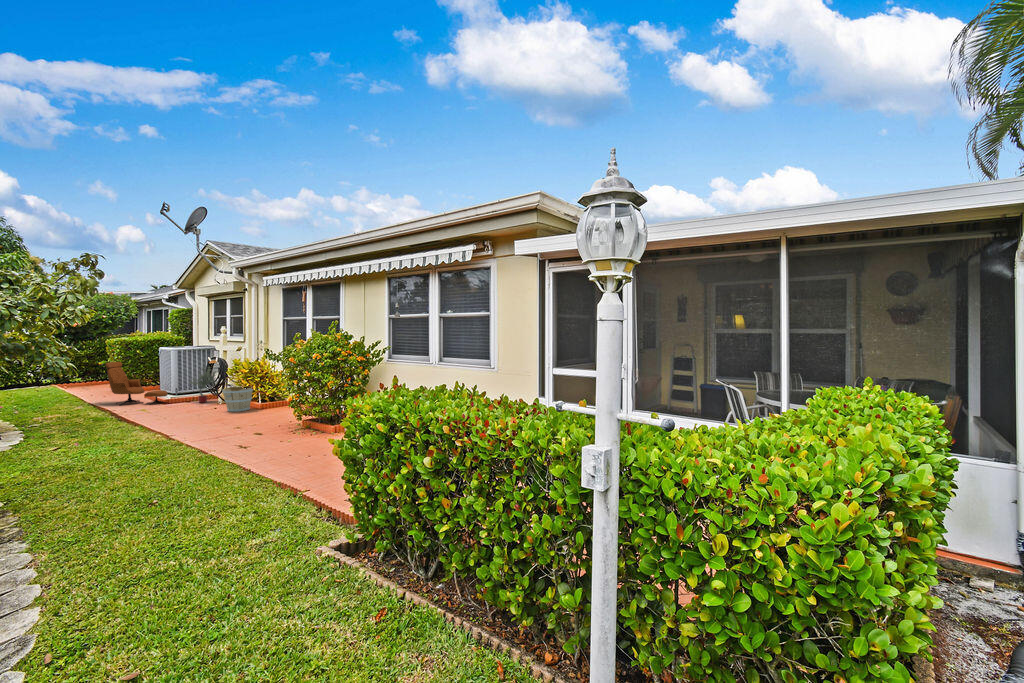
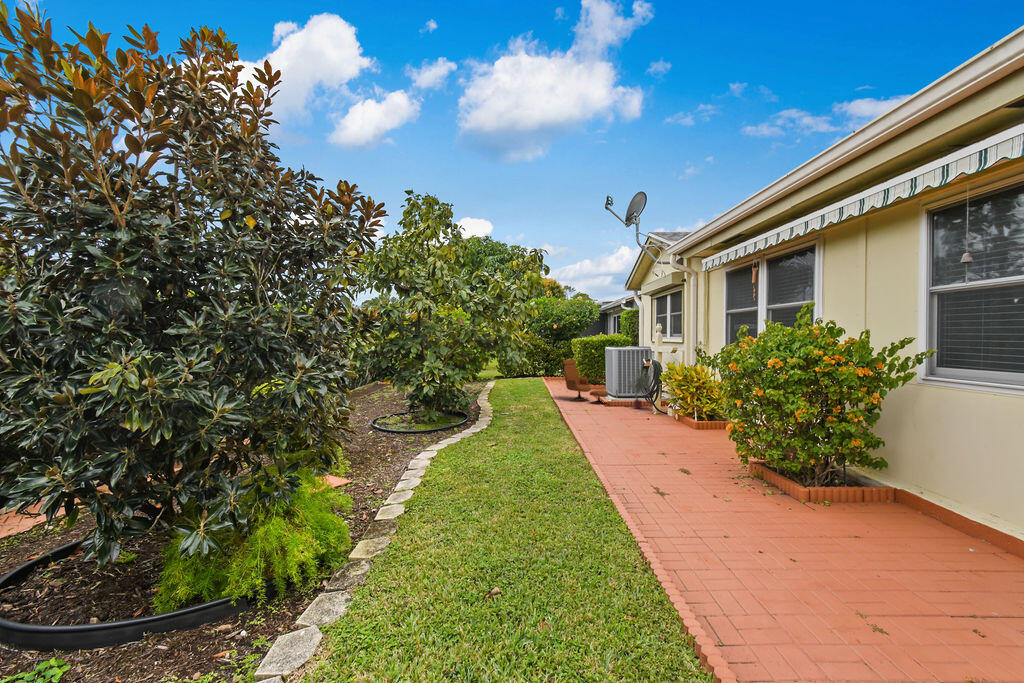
wooden bucket: present [222,386,253,412] -> none [653,395,688,427]

